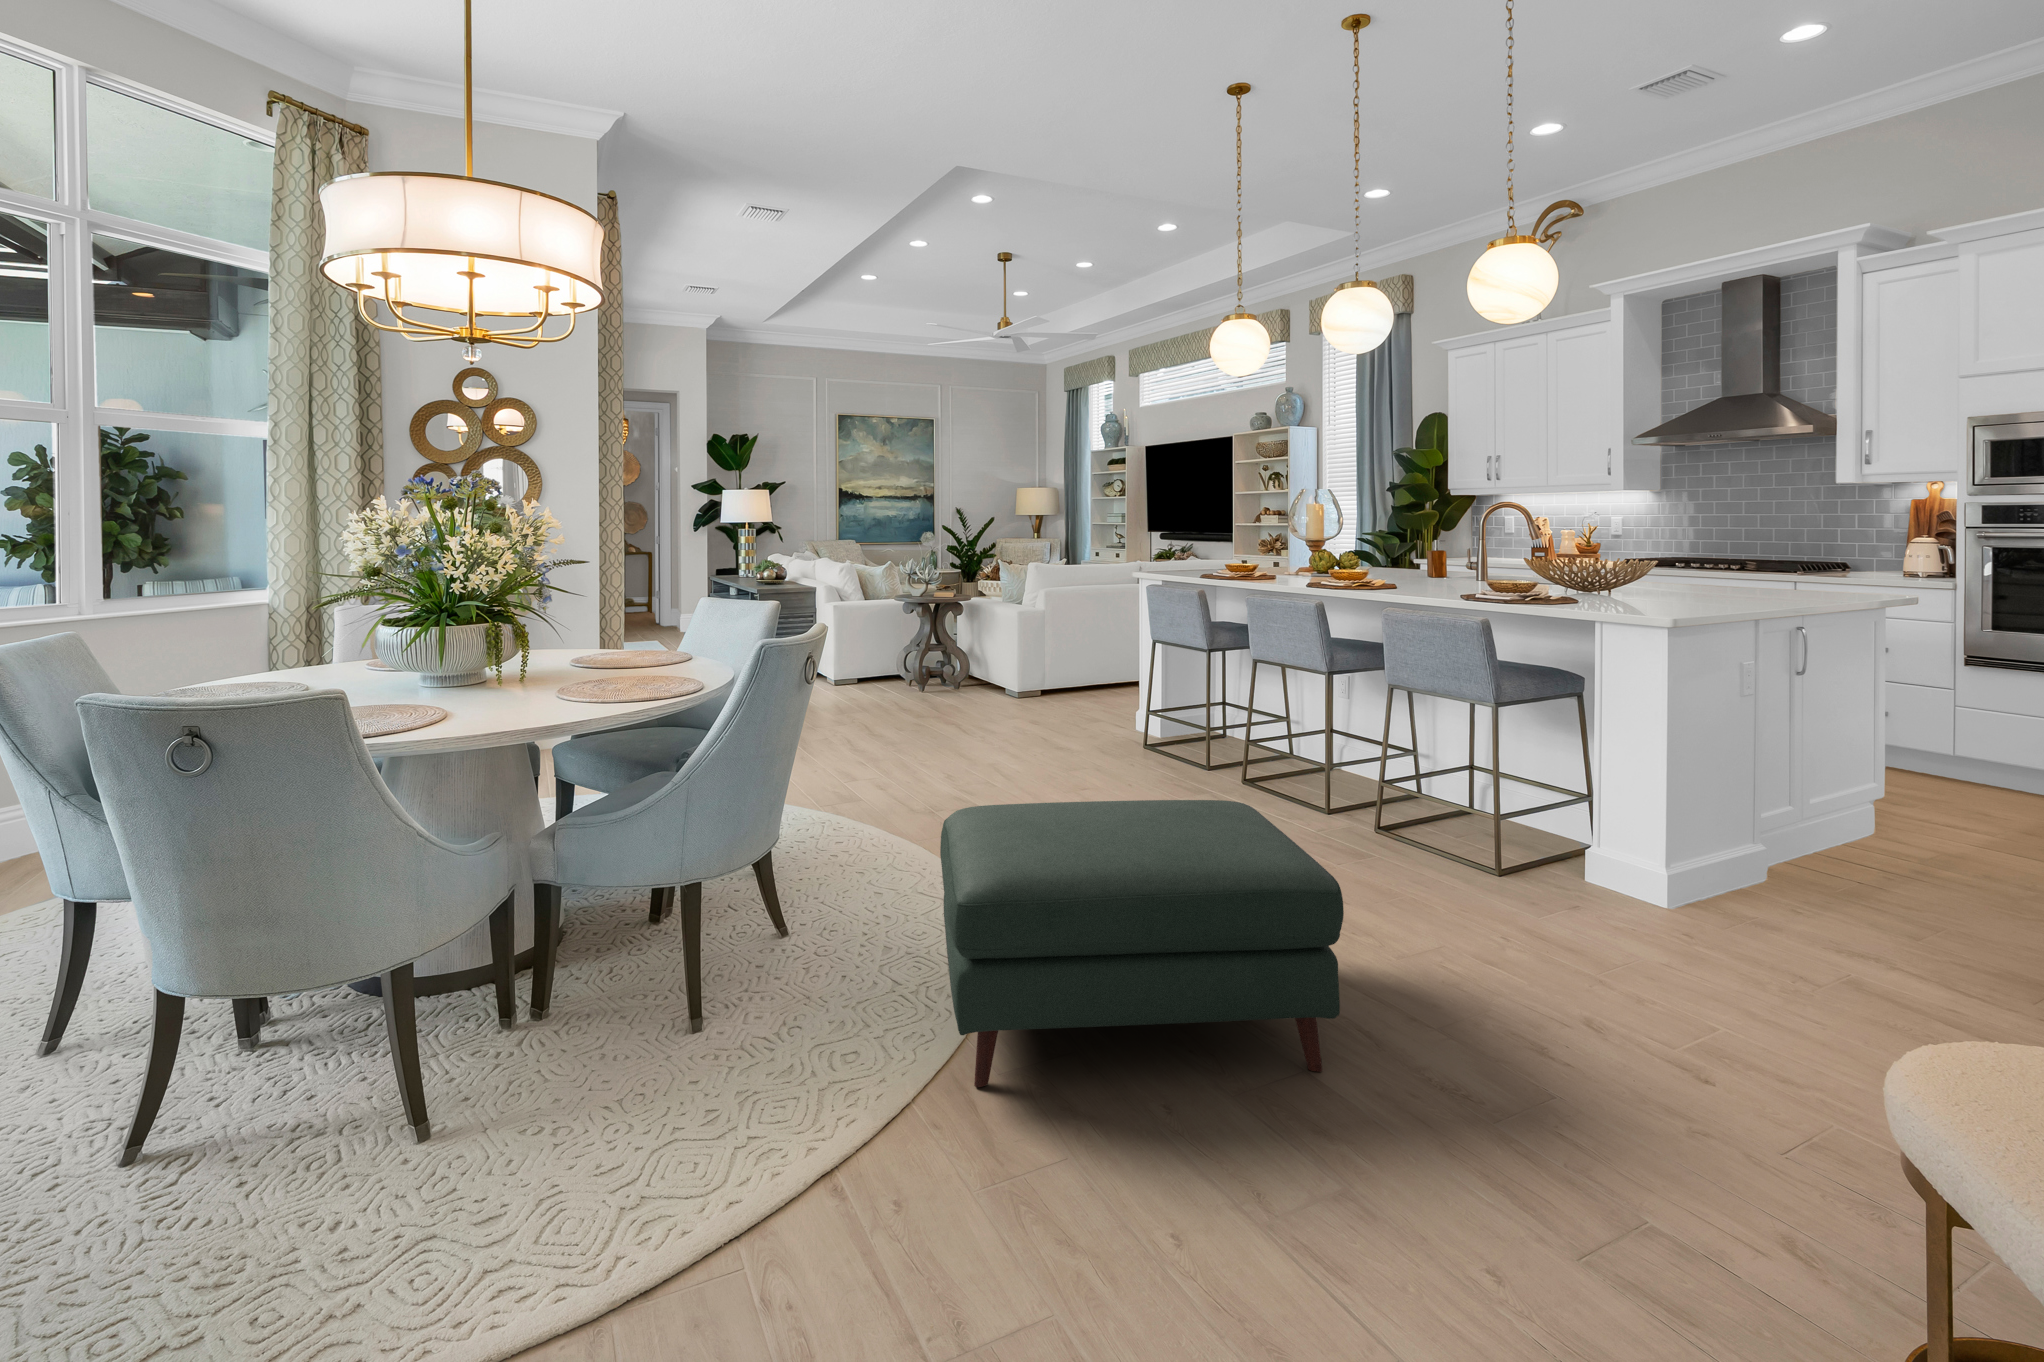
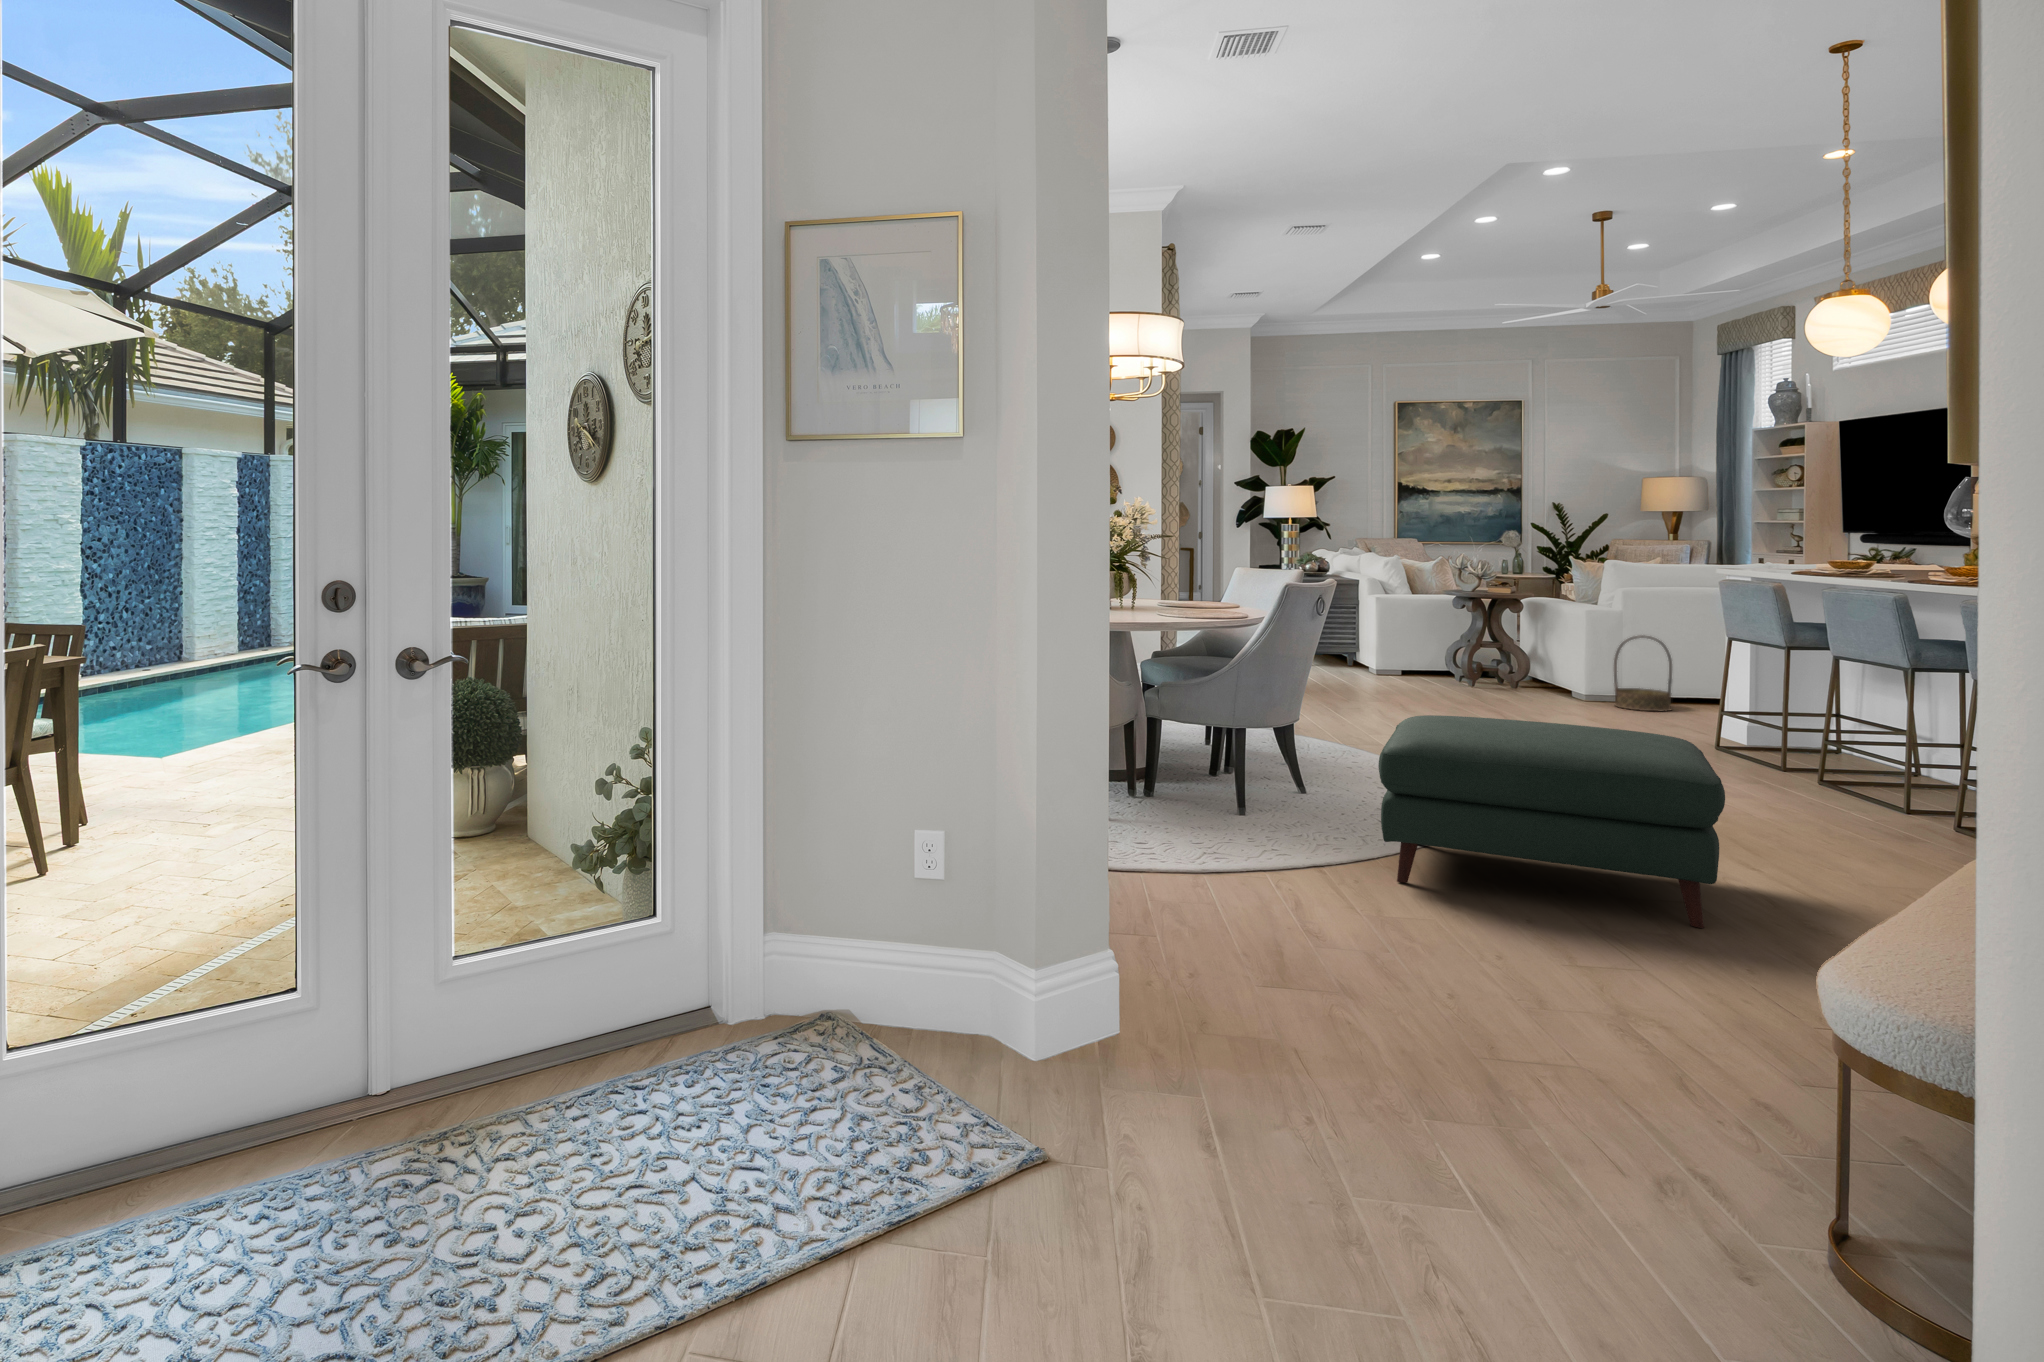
basket: none [1044,634,1086,704] -> present [1614,636,1672,712]

